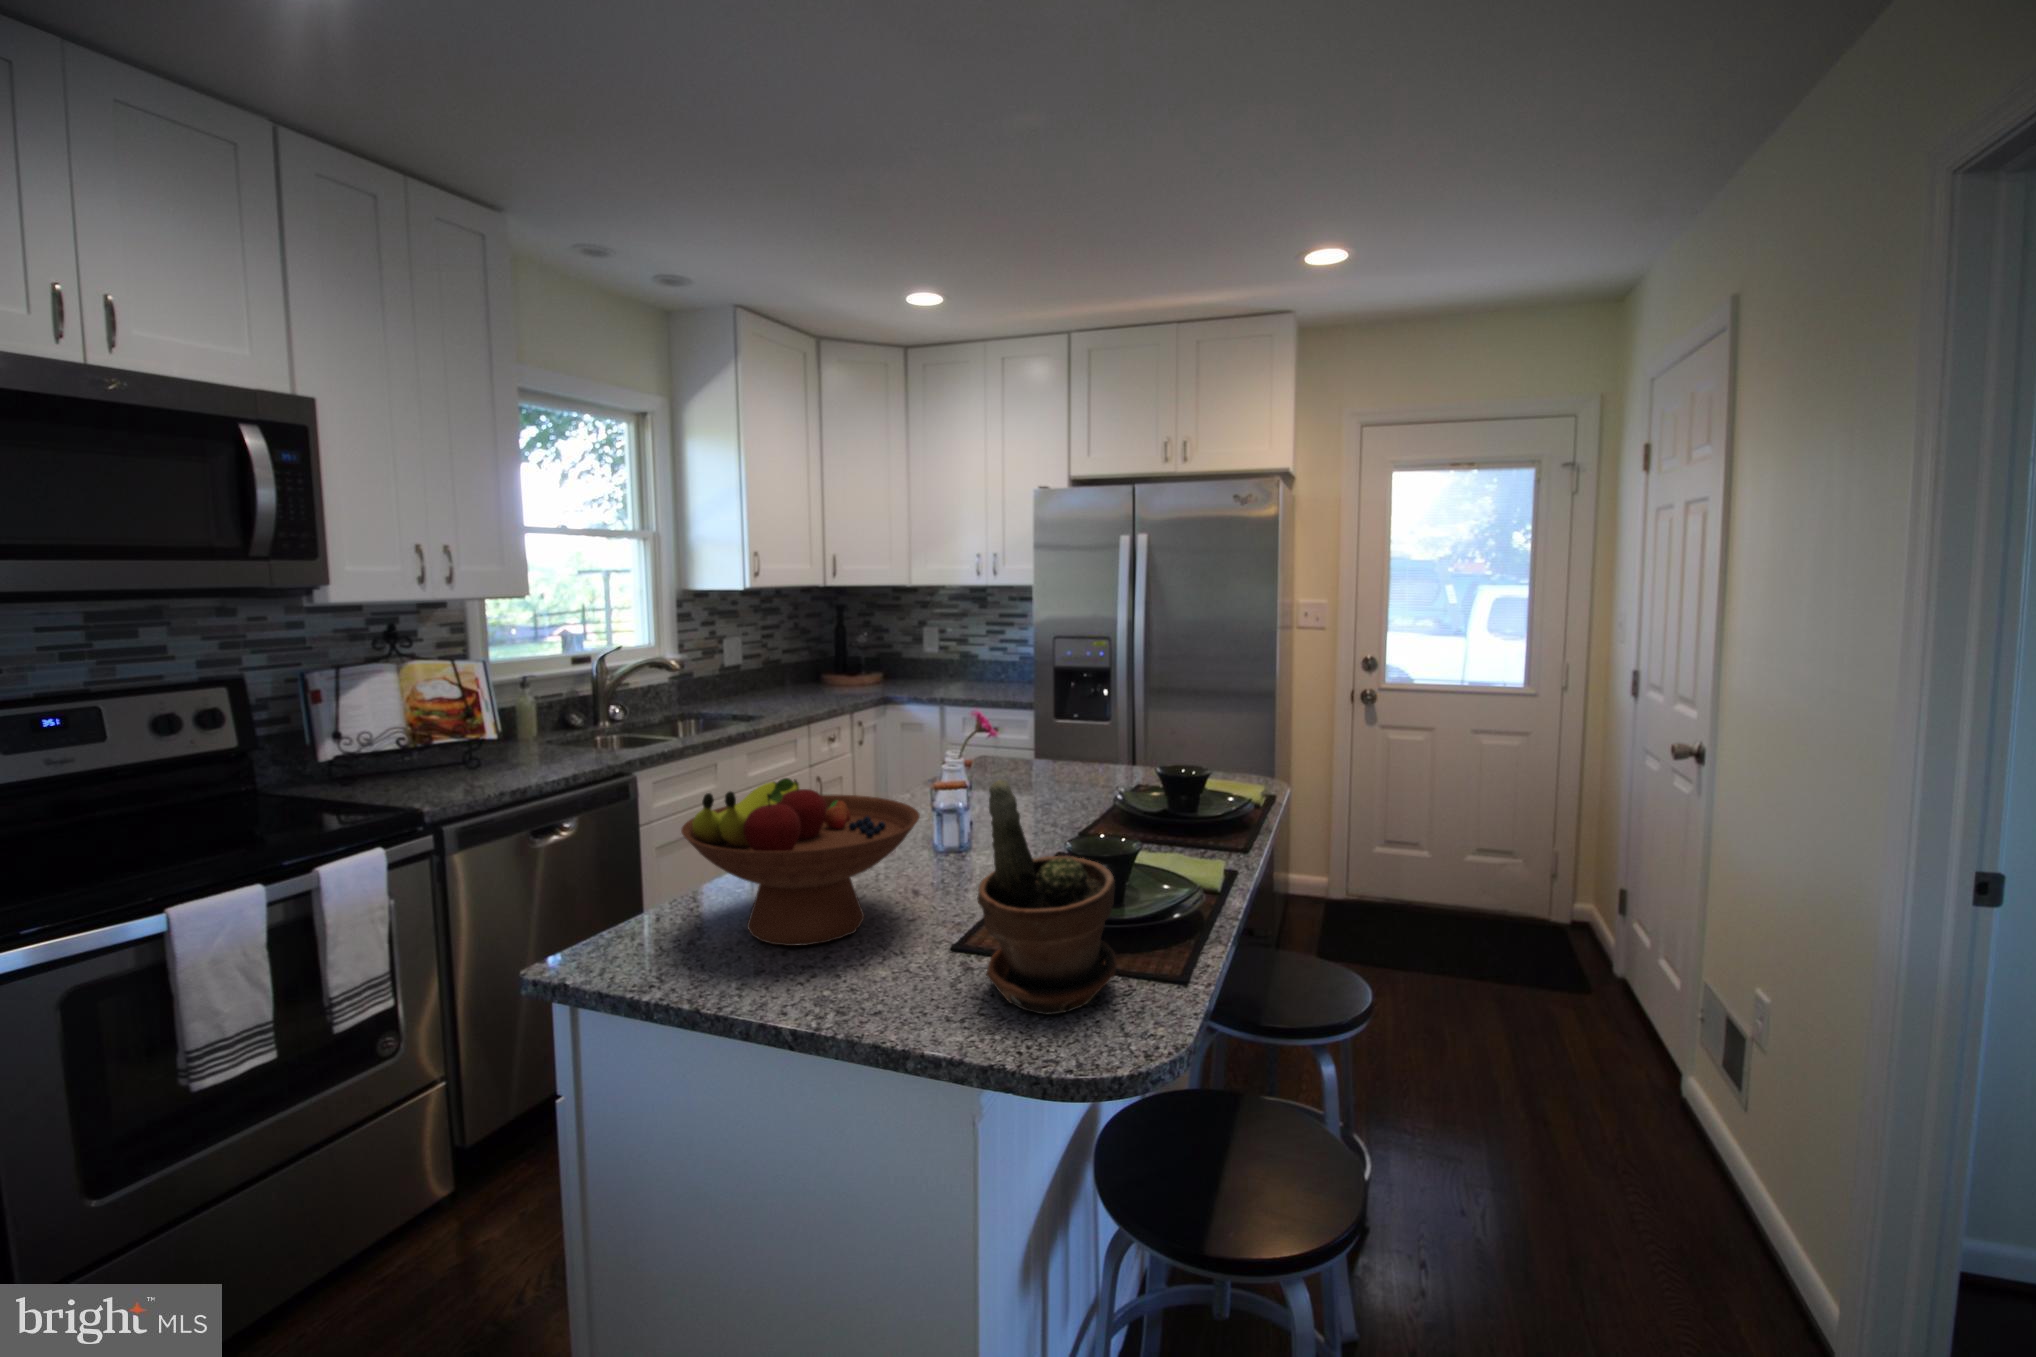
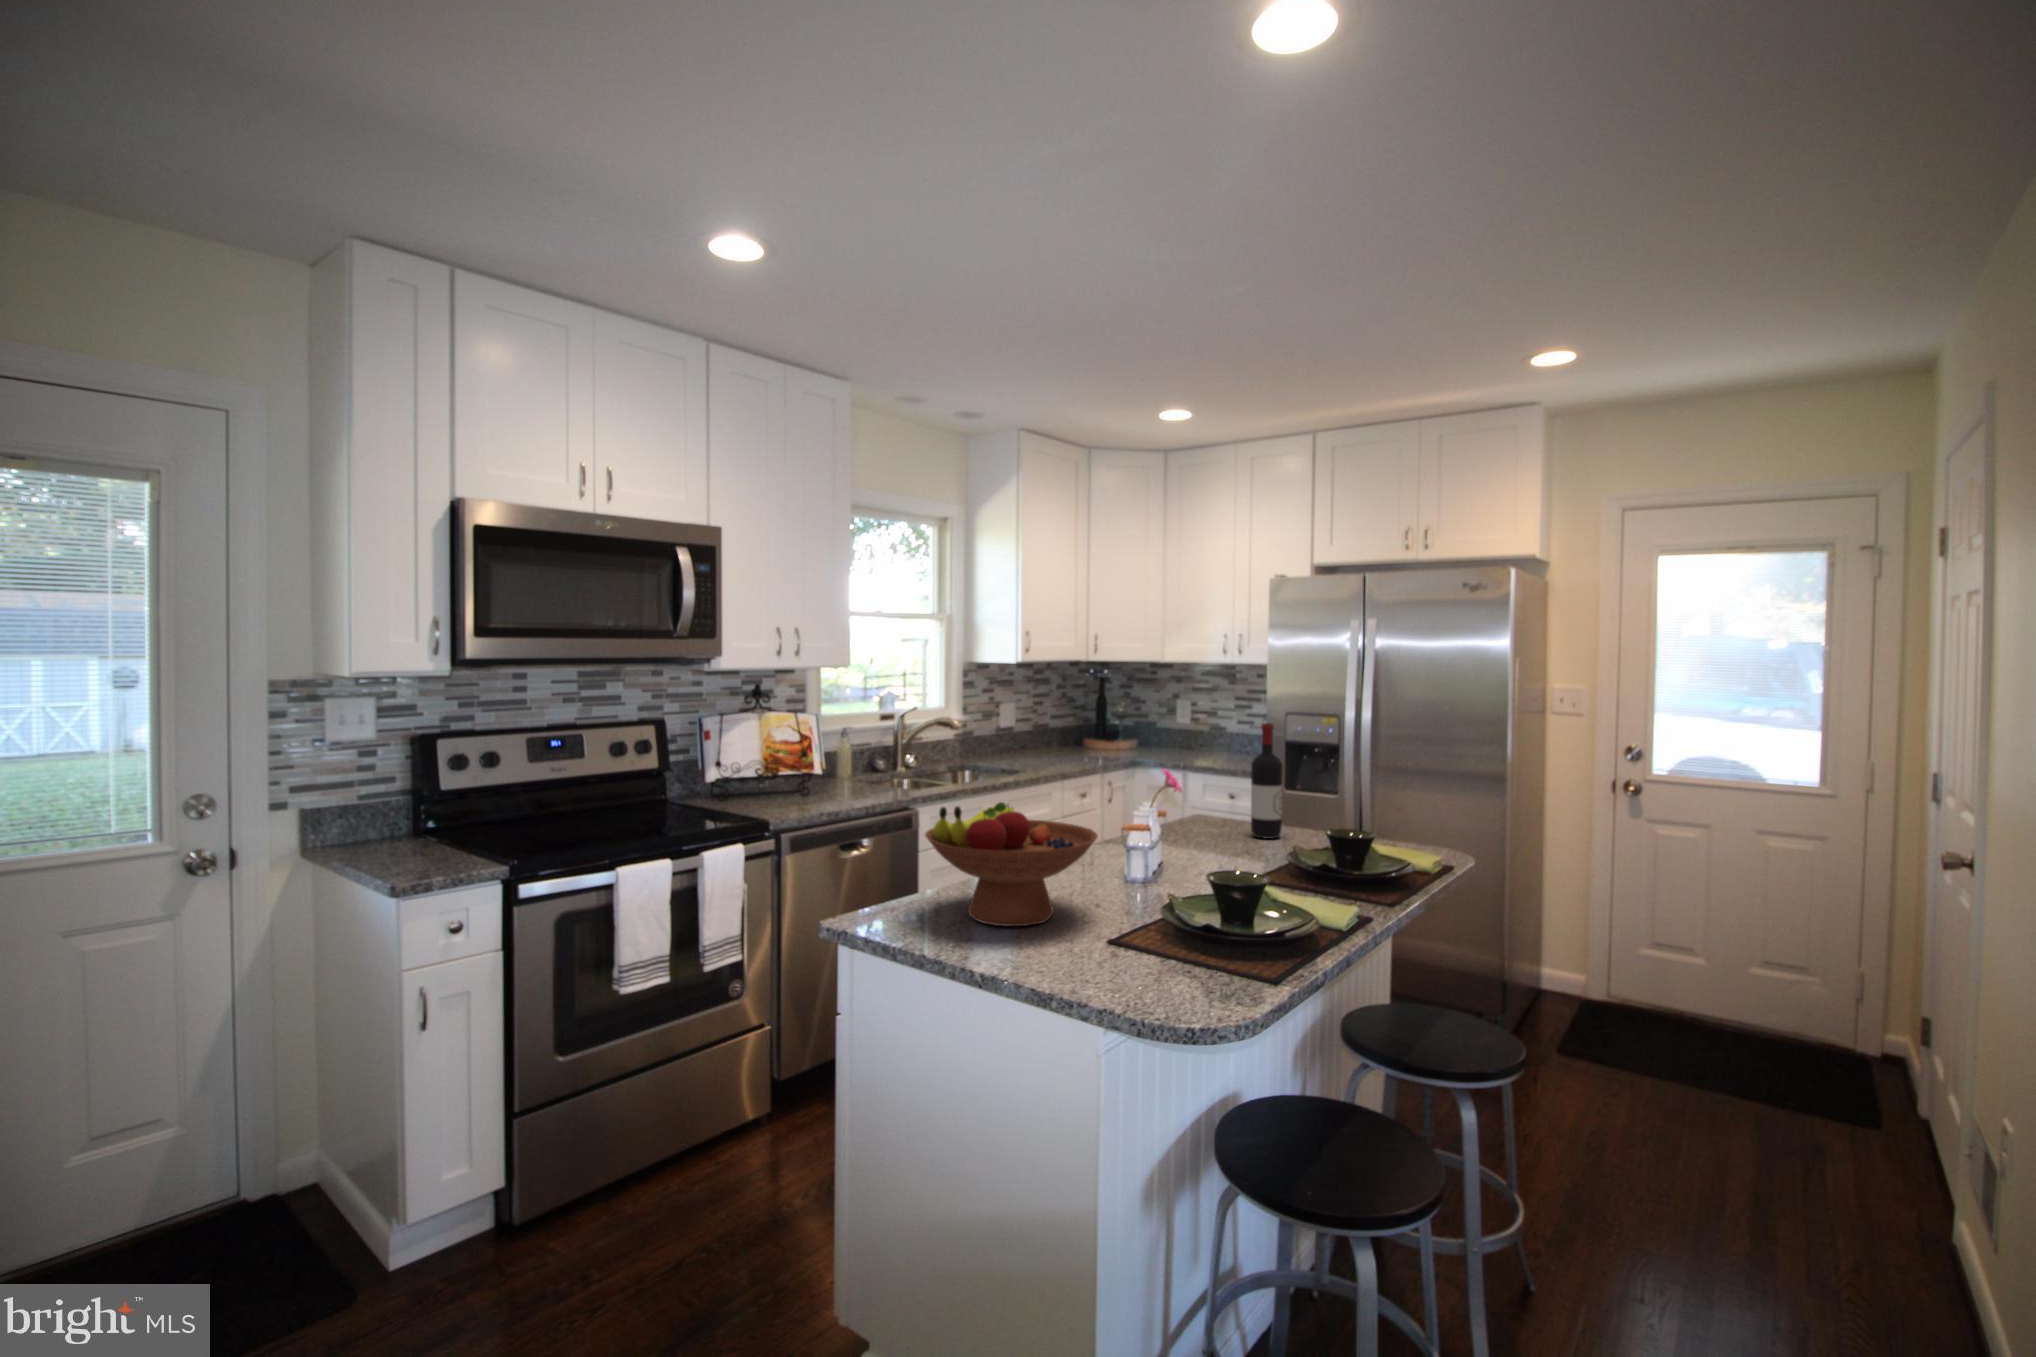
wine bottle: none [1052,654,1086,784] -> present [1251,723,1283,839]
potted plant: present [977,780,1116,1015] -> none [1120,807,1229,987]

